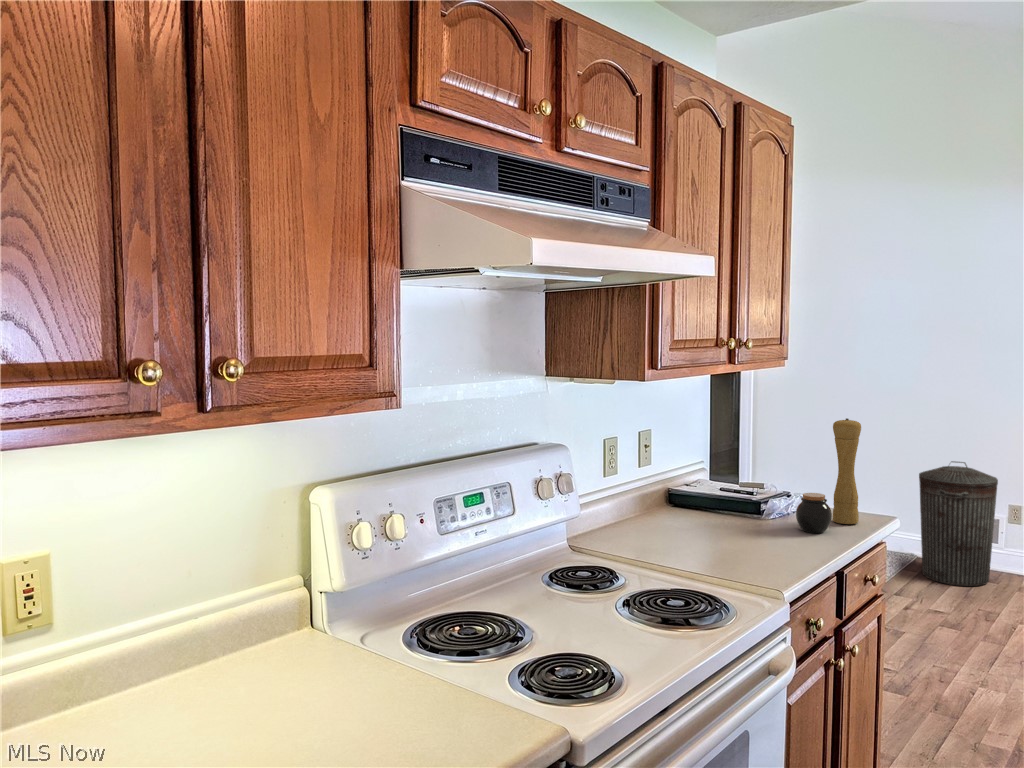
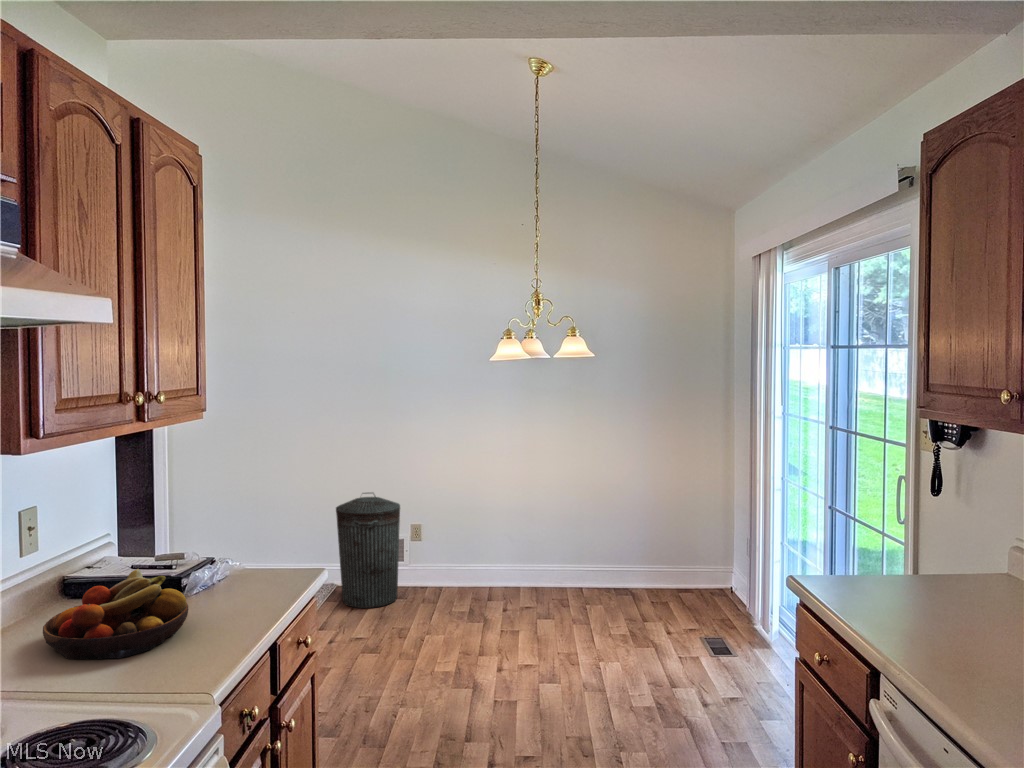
pepper mill: present [833,418,861,524] -> none [258,473,288,586]
fruit bowl: none [656,488,766,553] -> present [43,569,188,659]
jar: present [796,493,832,533] -> none [222,558,261,604]

